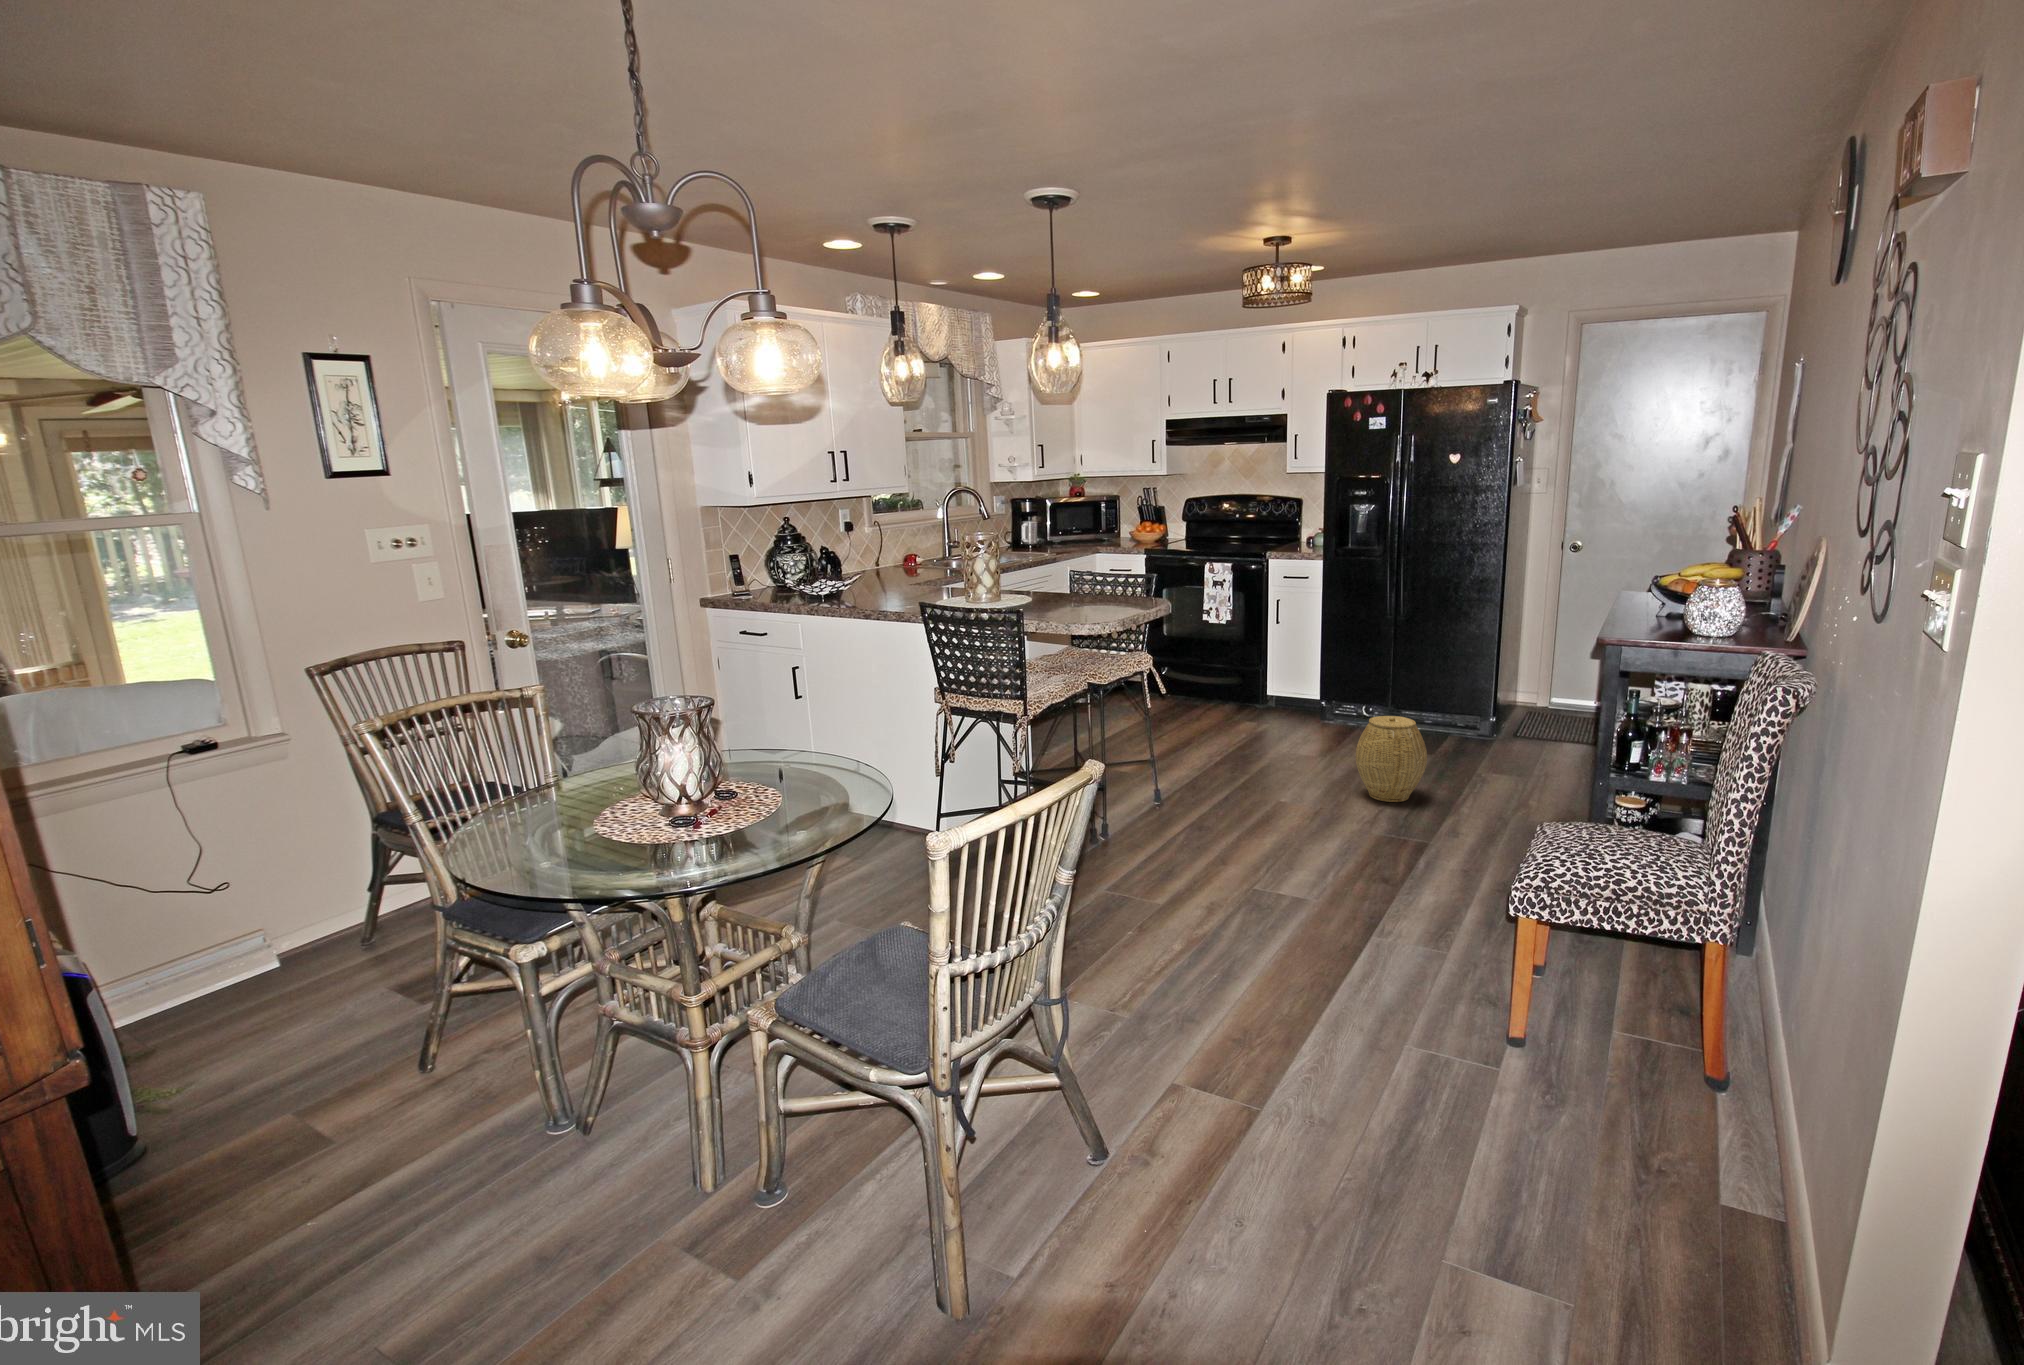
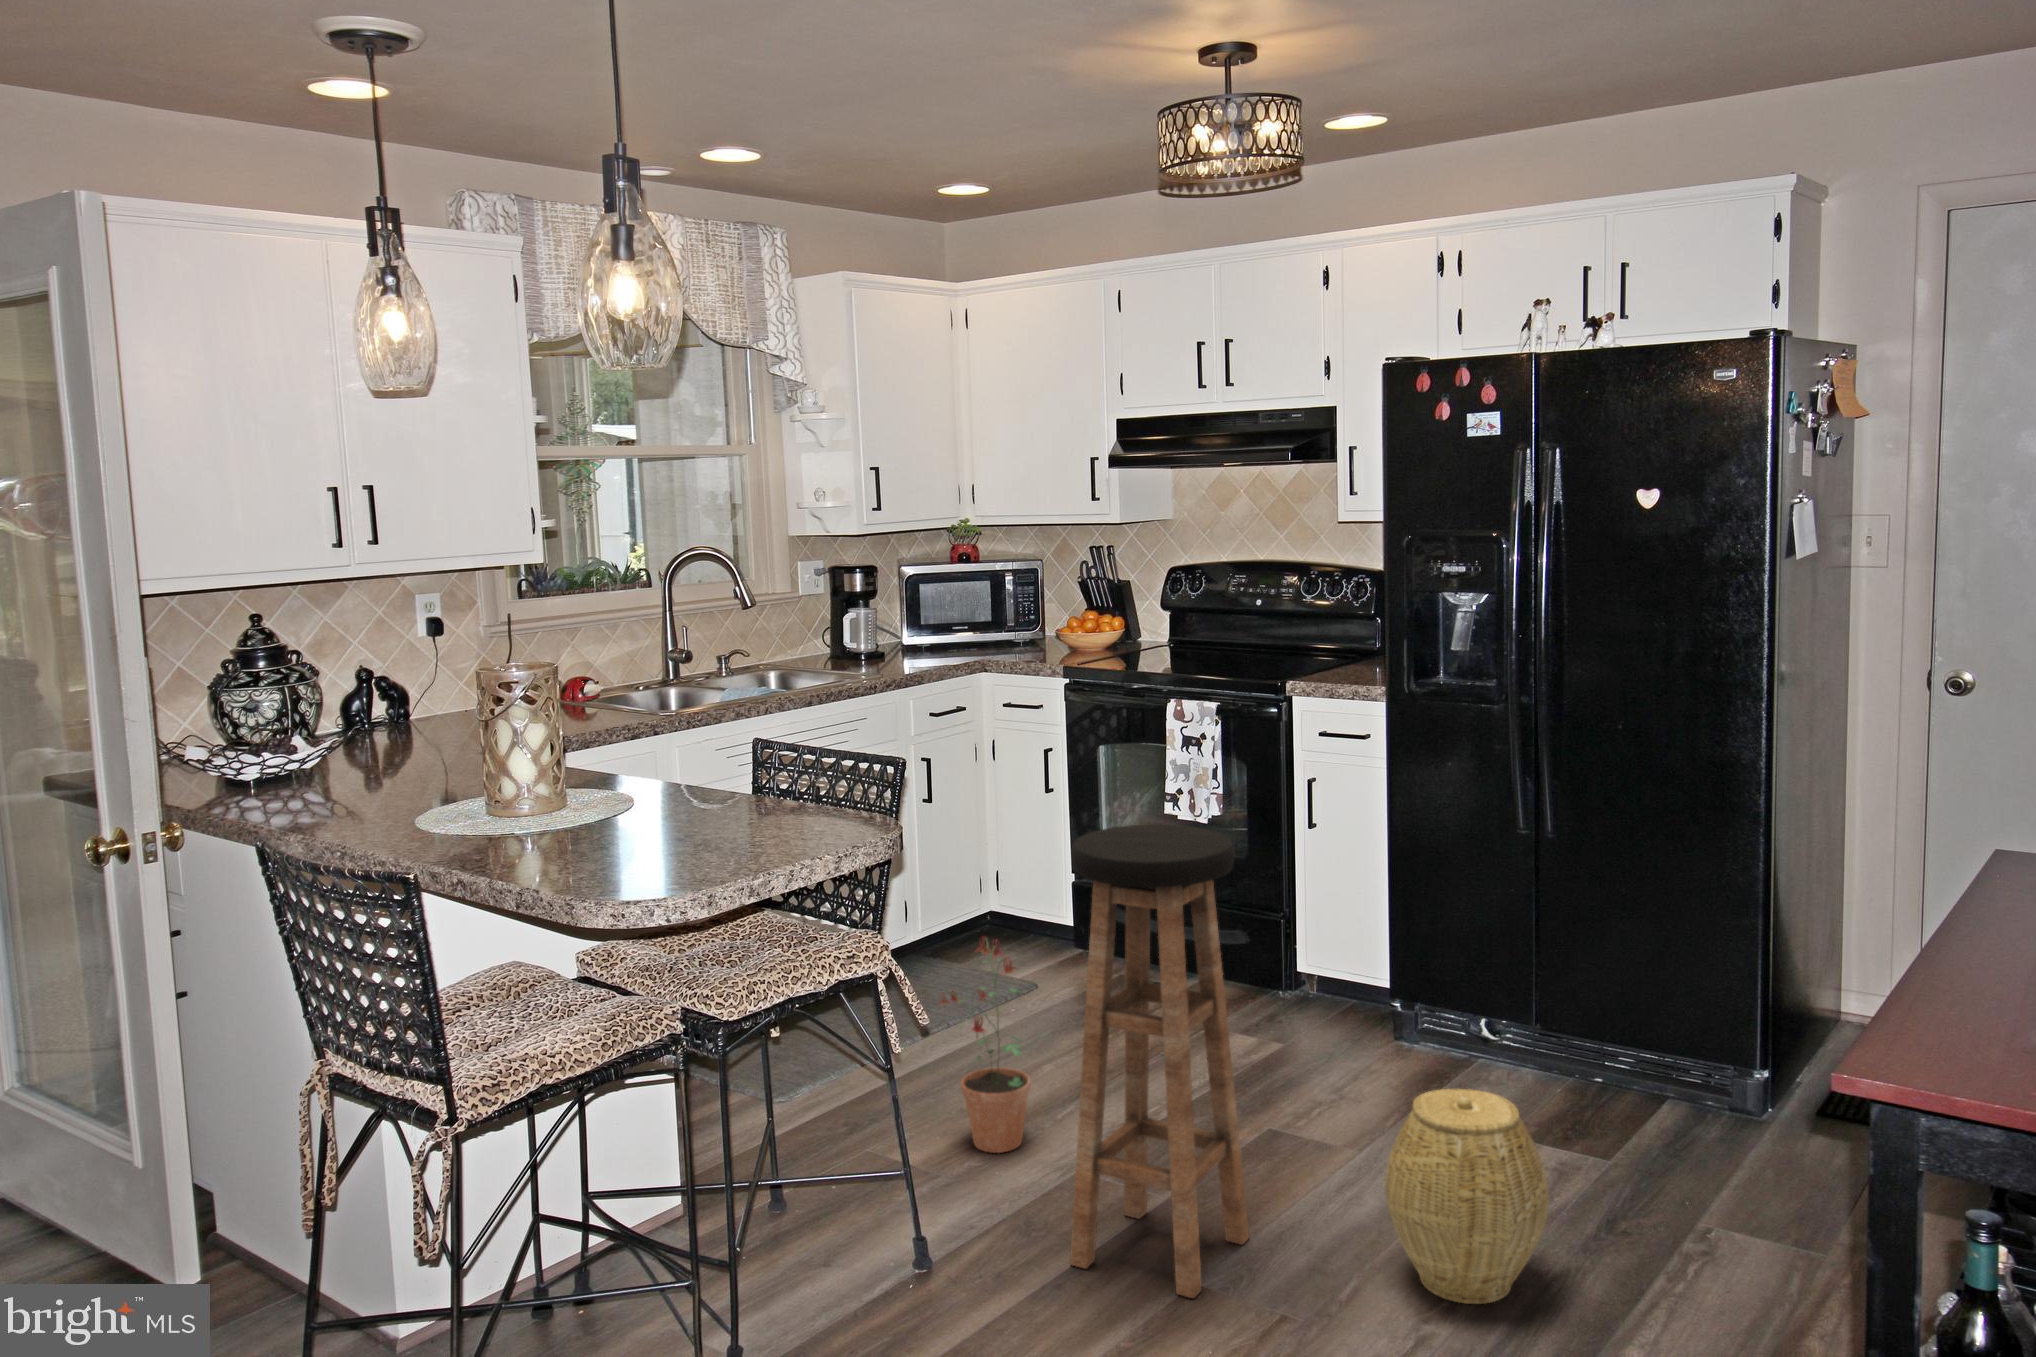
bar stool: none [1218,606,1295,805] -> present [1070,824,1249,1298]
potted plant: none [1128,667,1177,765] -> present [941,938,1030,1153]

